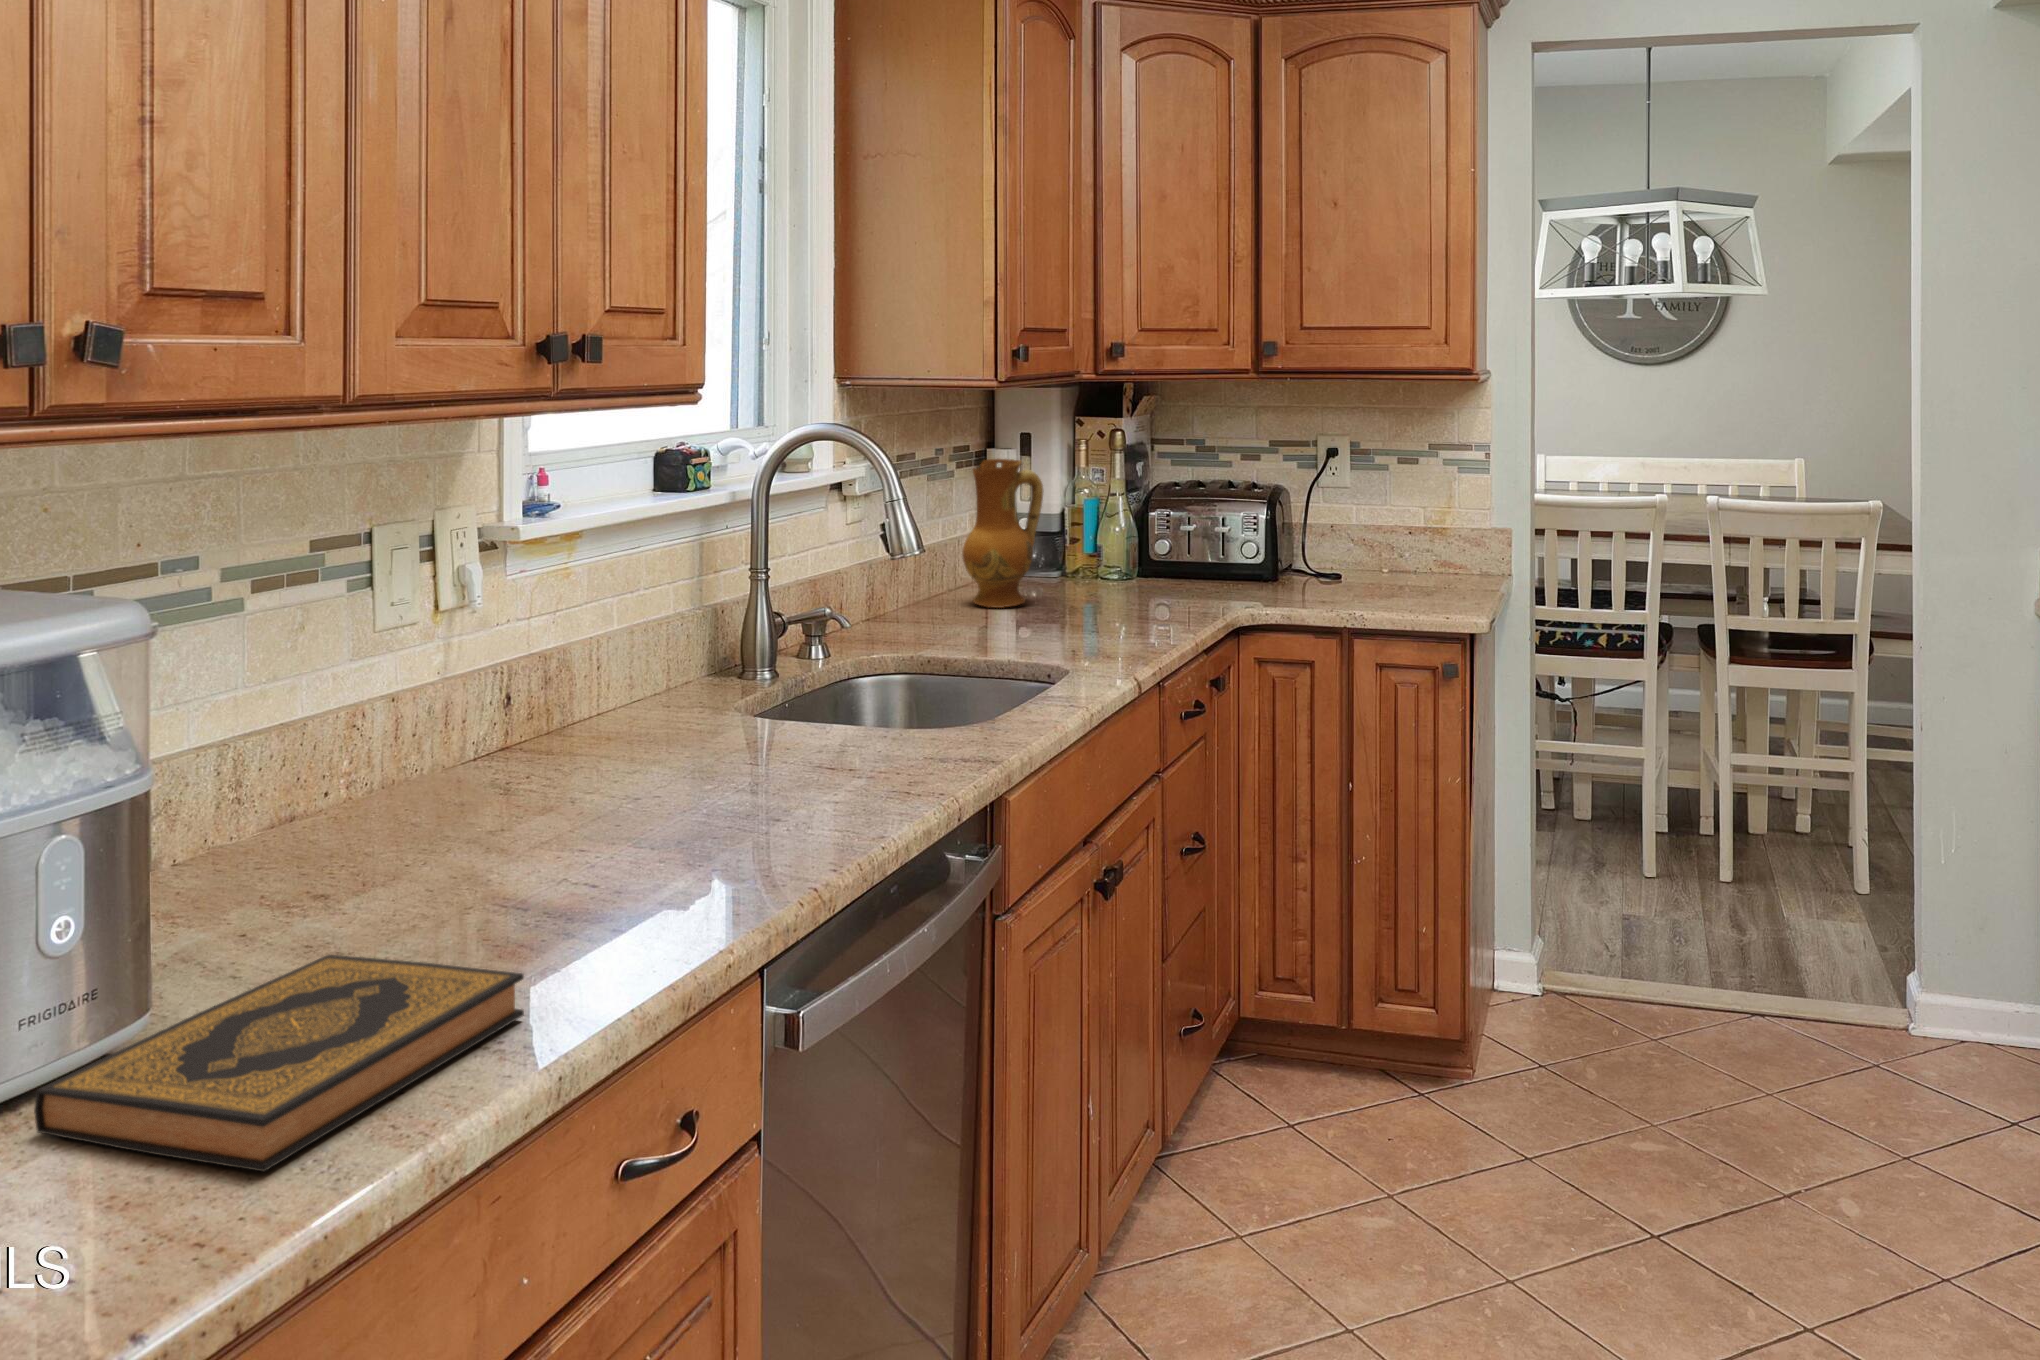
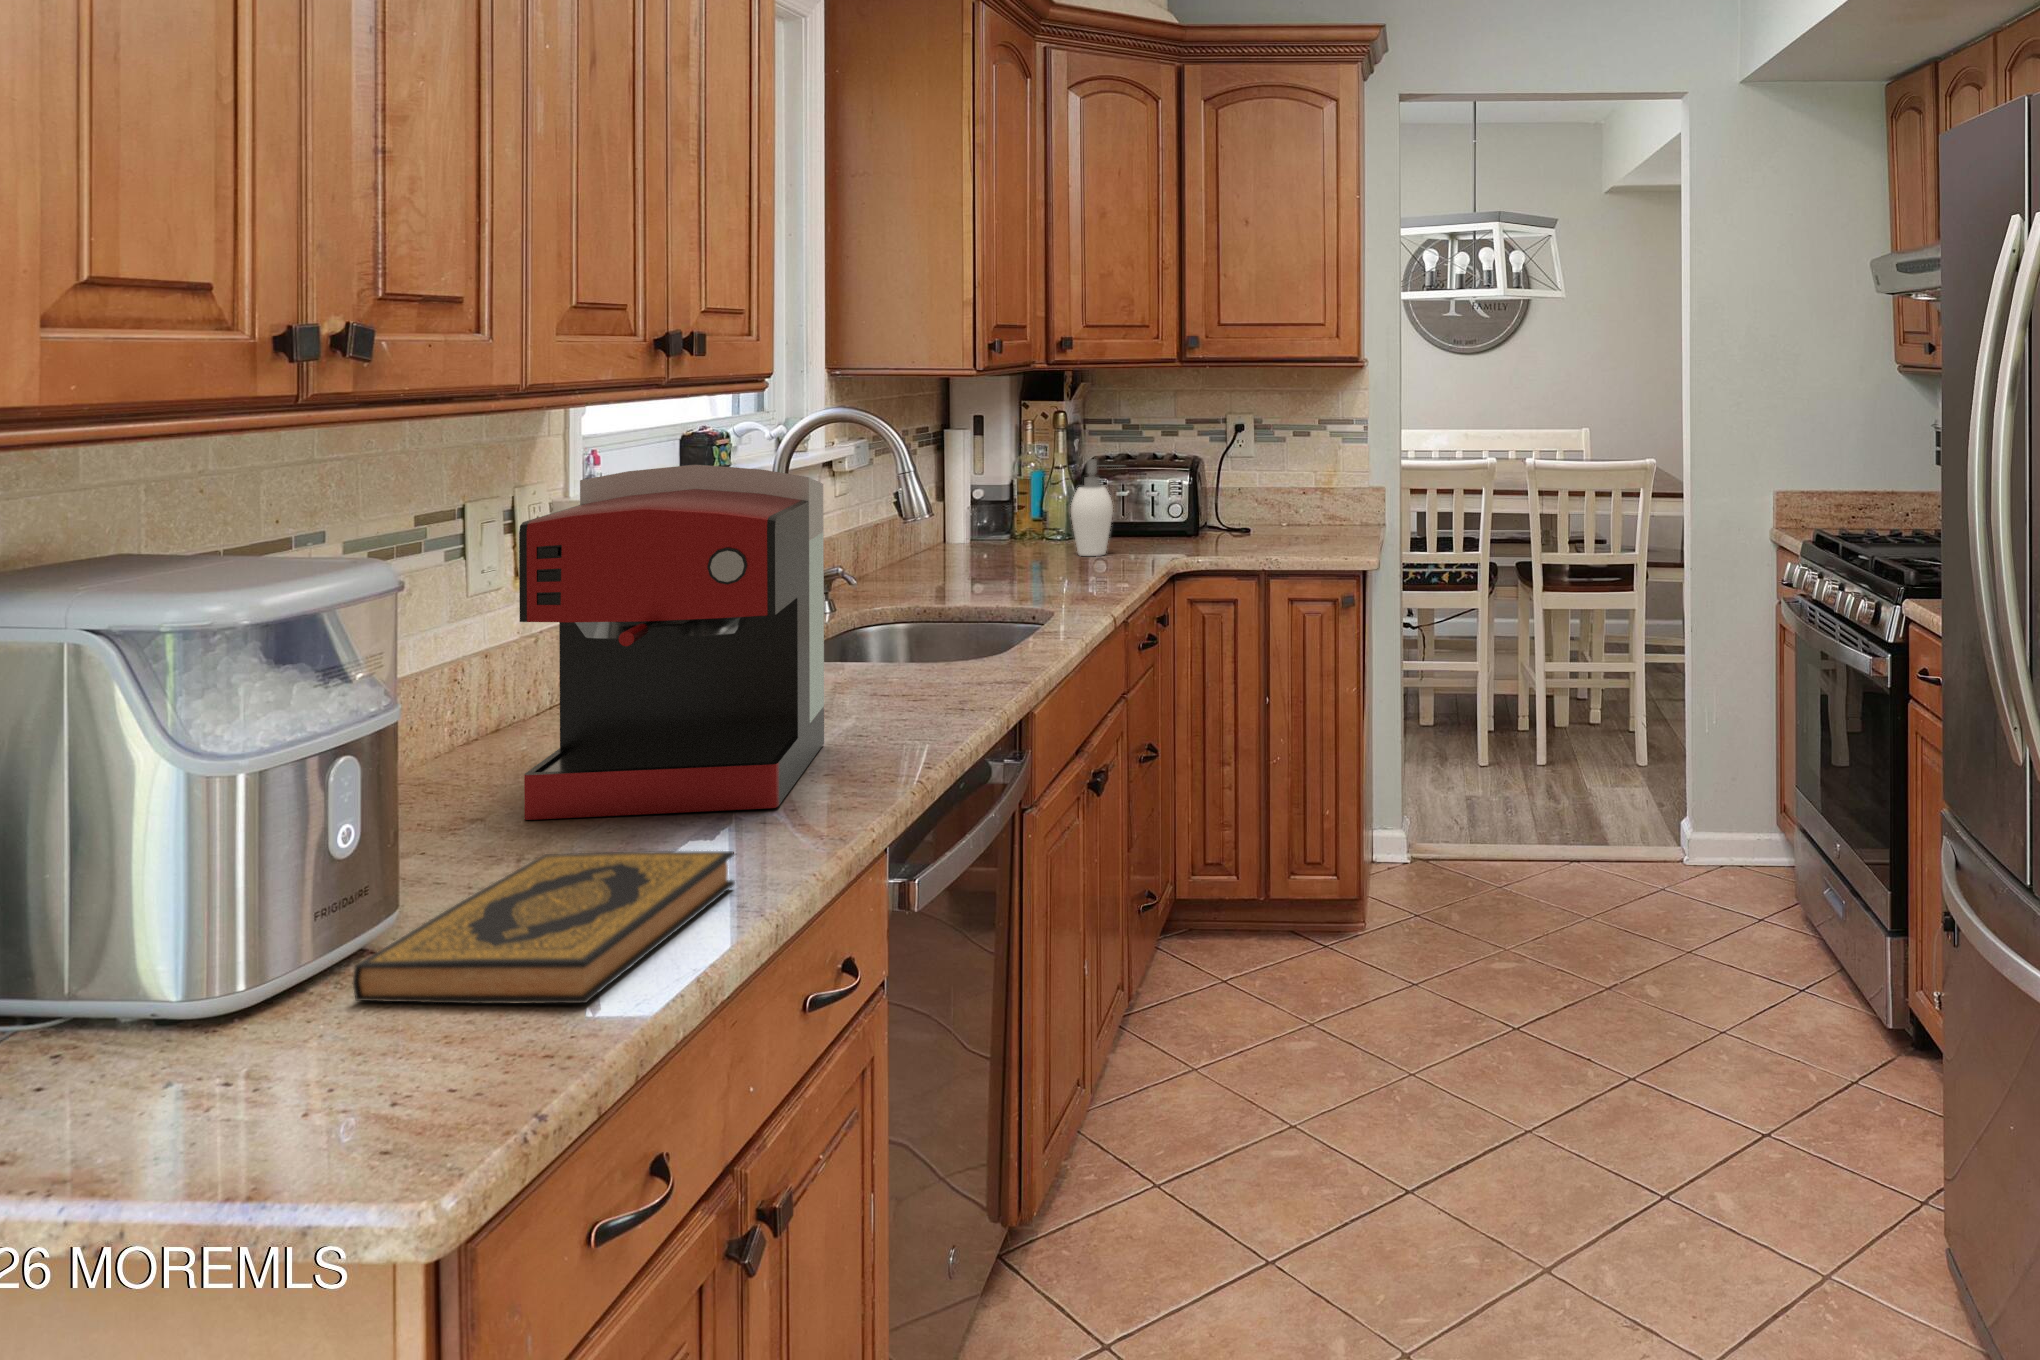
ceramic jug: present [962,459,1043,608] -> none [934,437,1006,567]
soap dispenser: none [1119,487,1183,601] -> present [1071,459,1113,556]
coffee maker: none [355,490,728,910] -> present [519,465,824,820]

